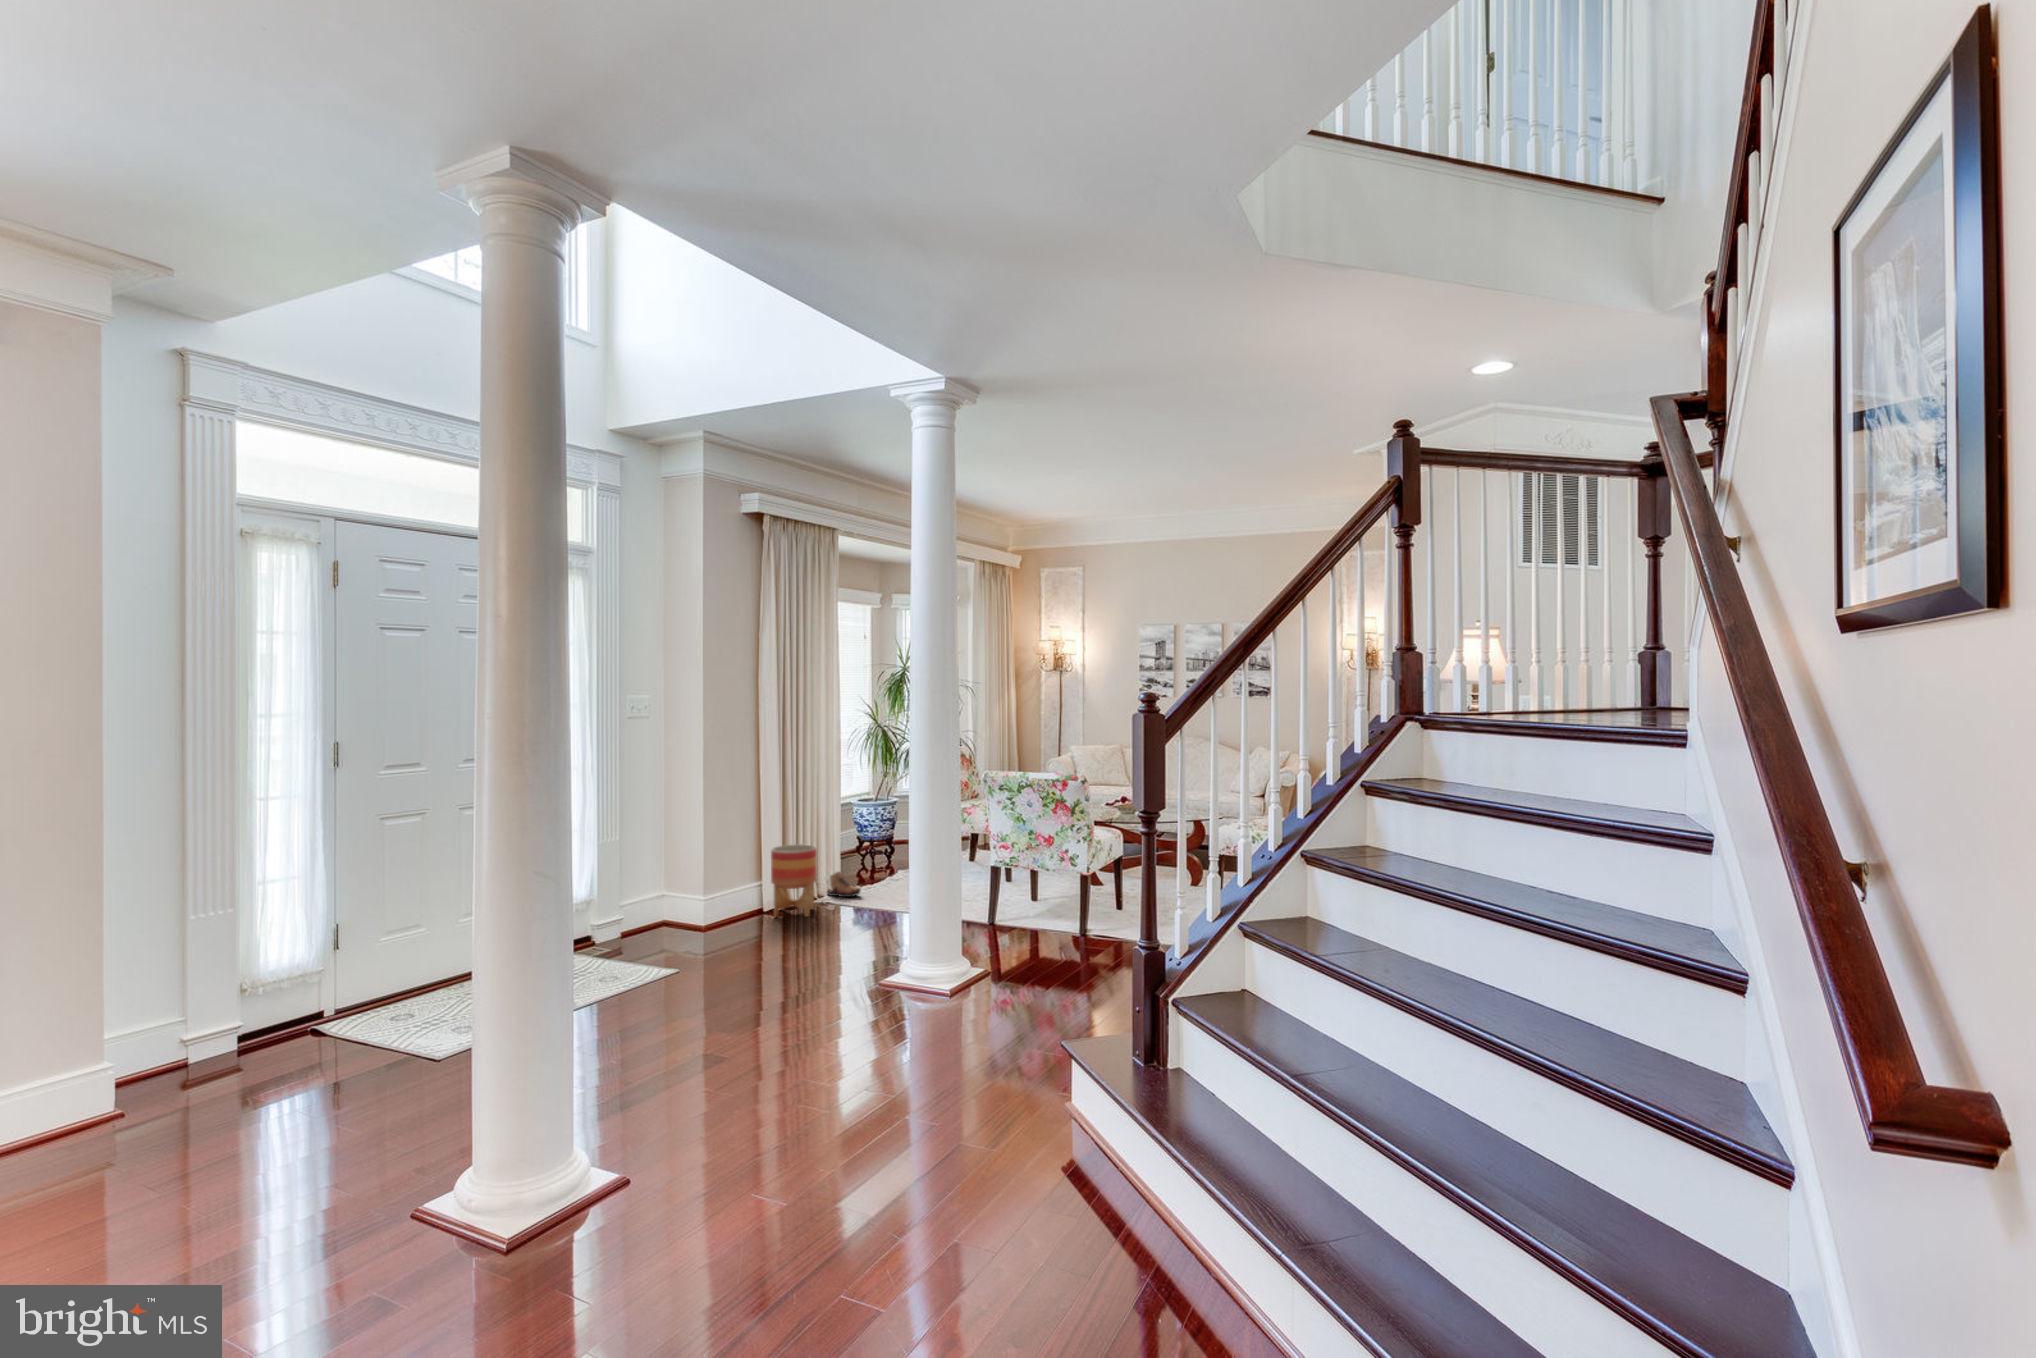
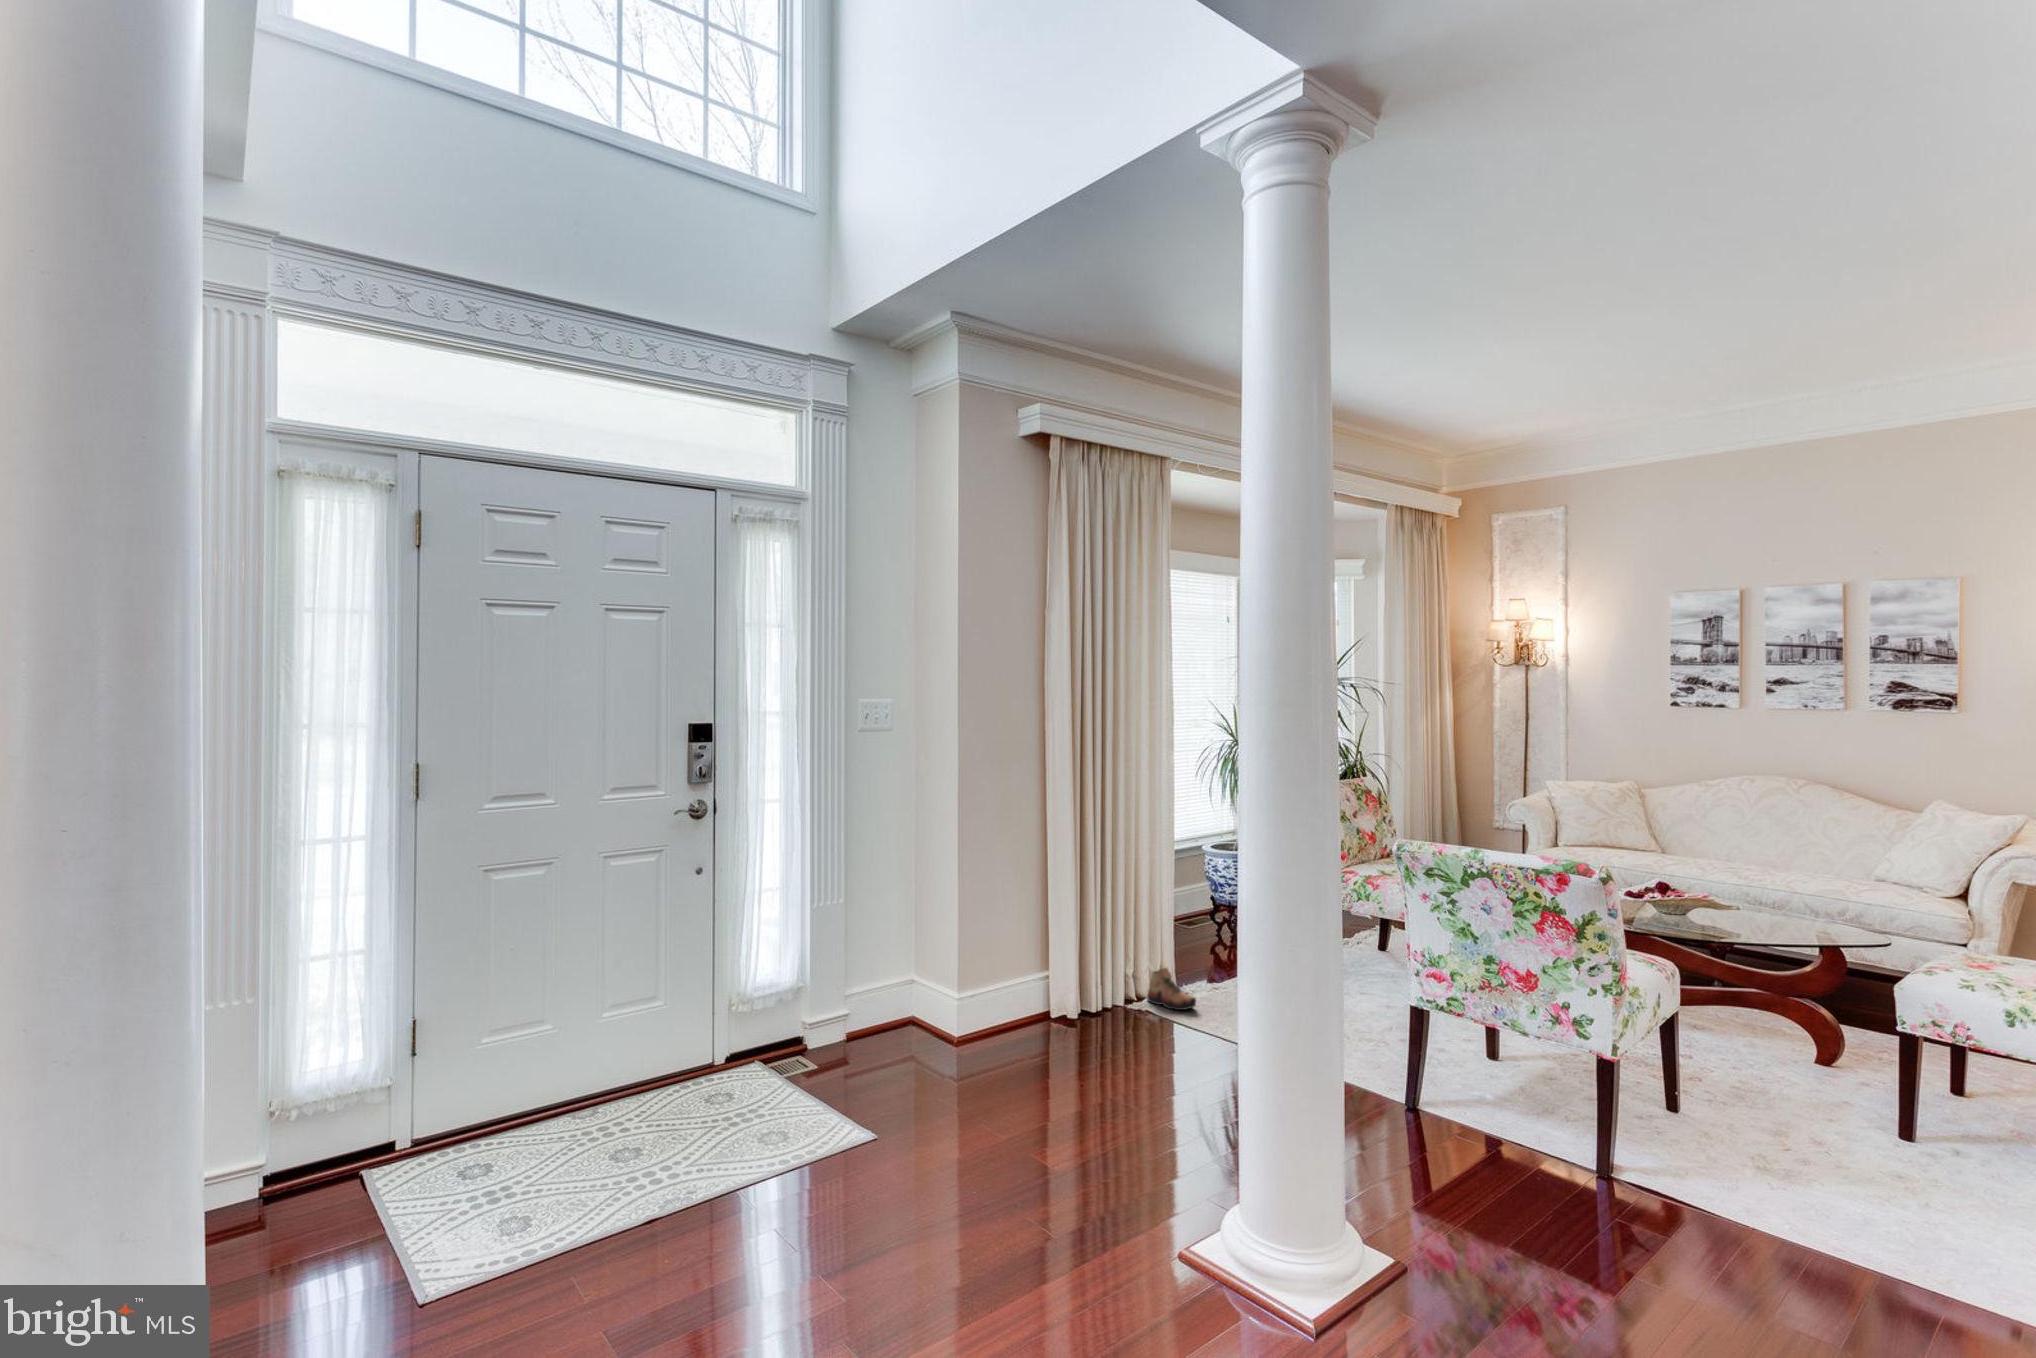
planter: present [771,844,817,917] -> none [1055,926,1122,1044]

